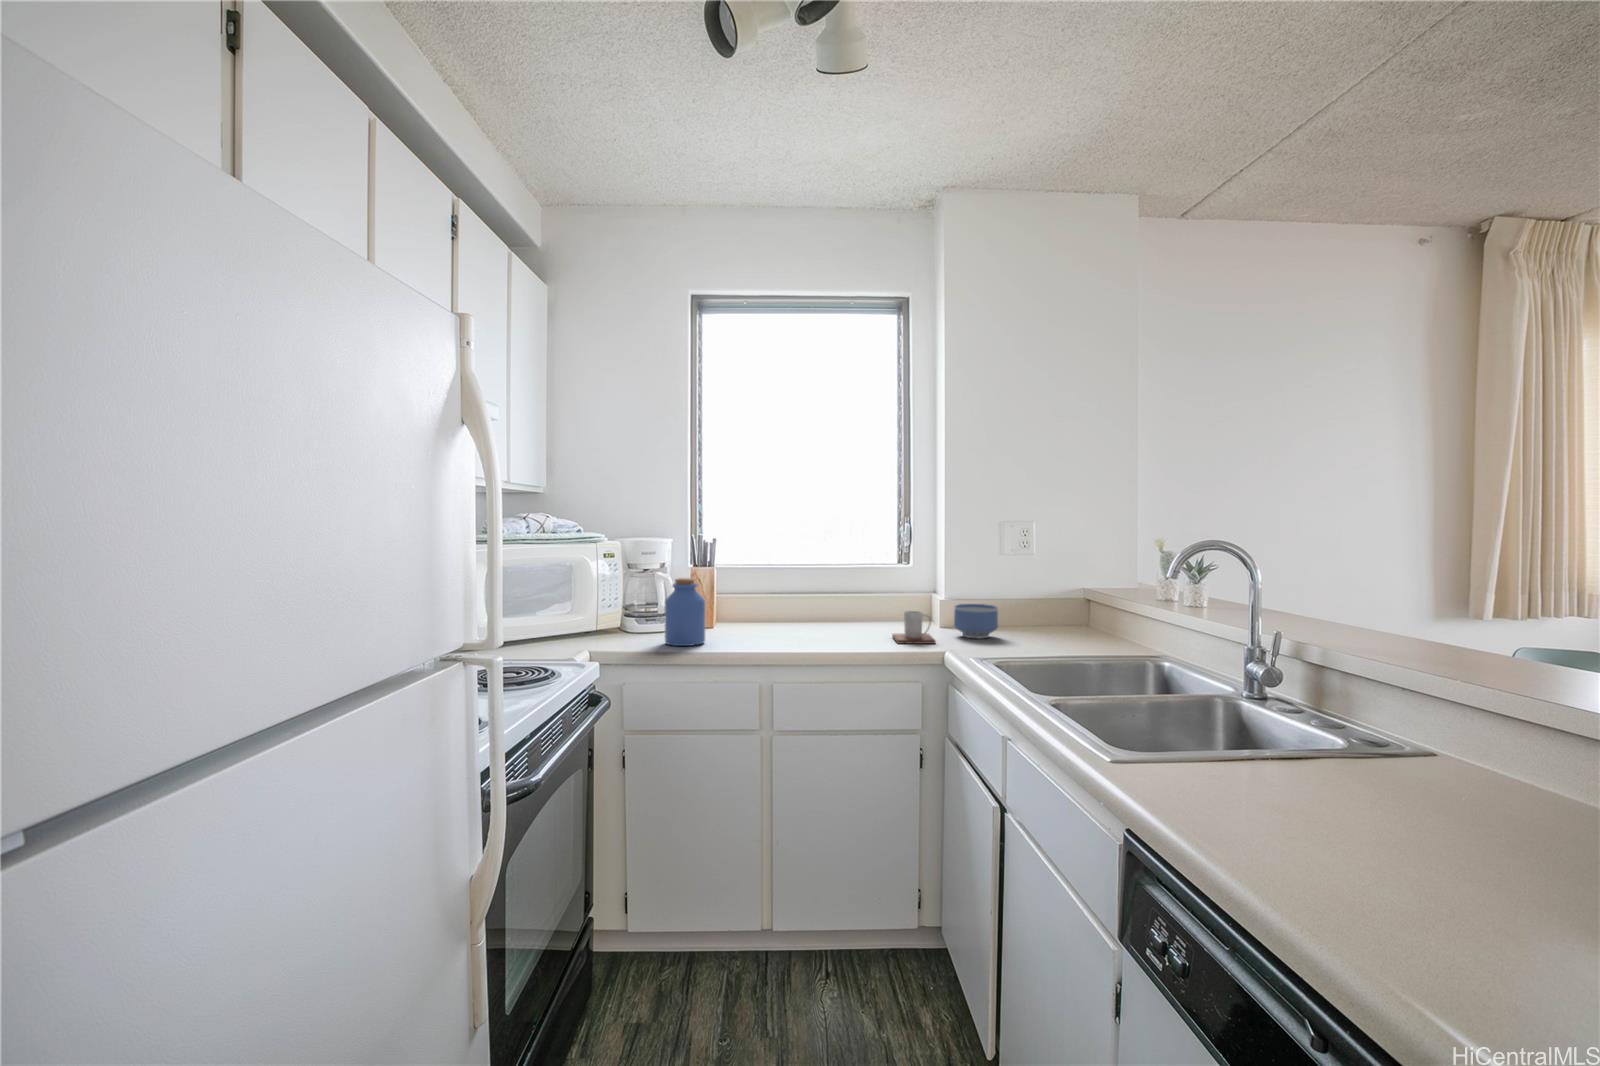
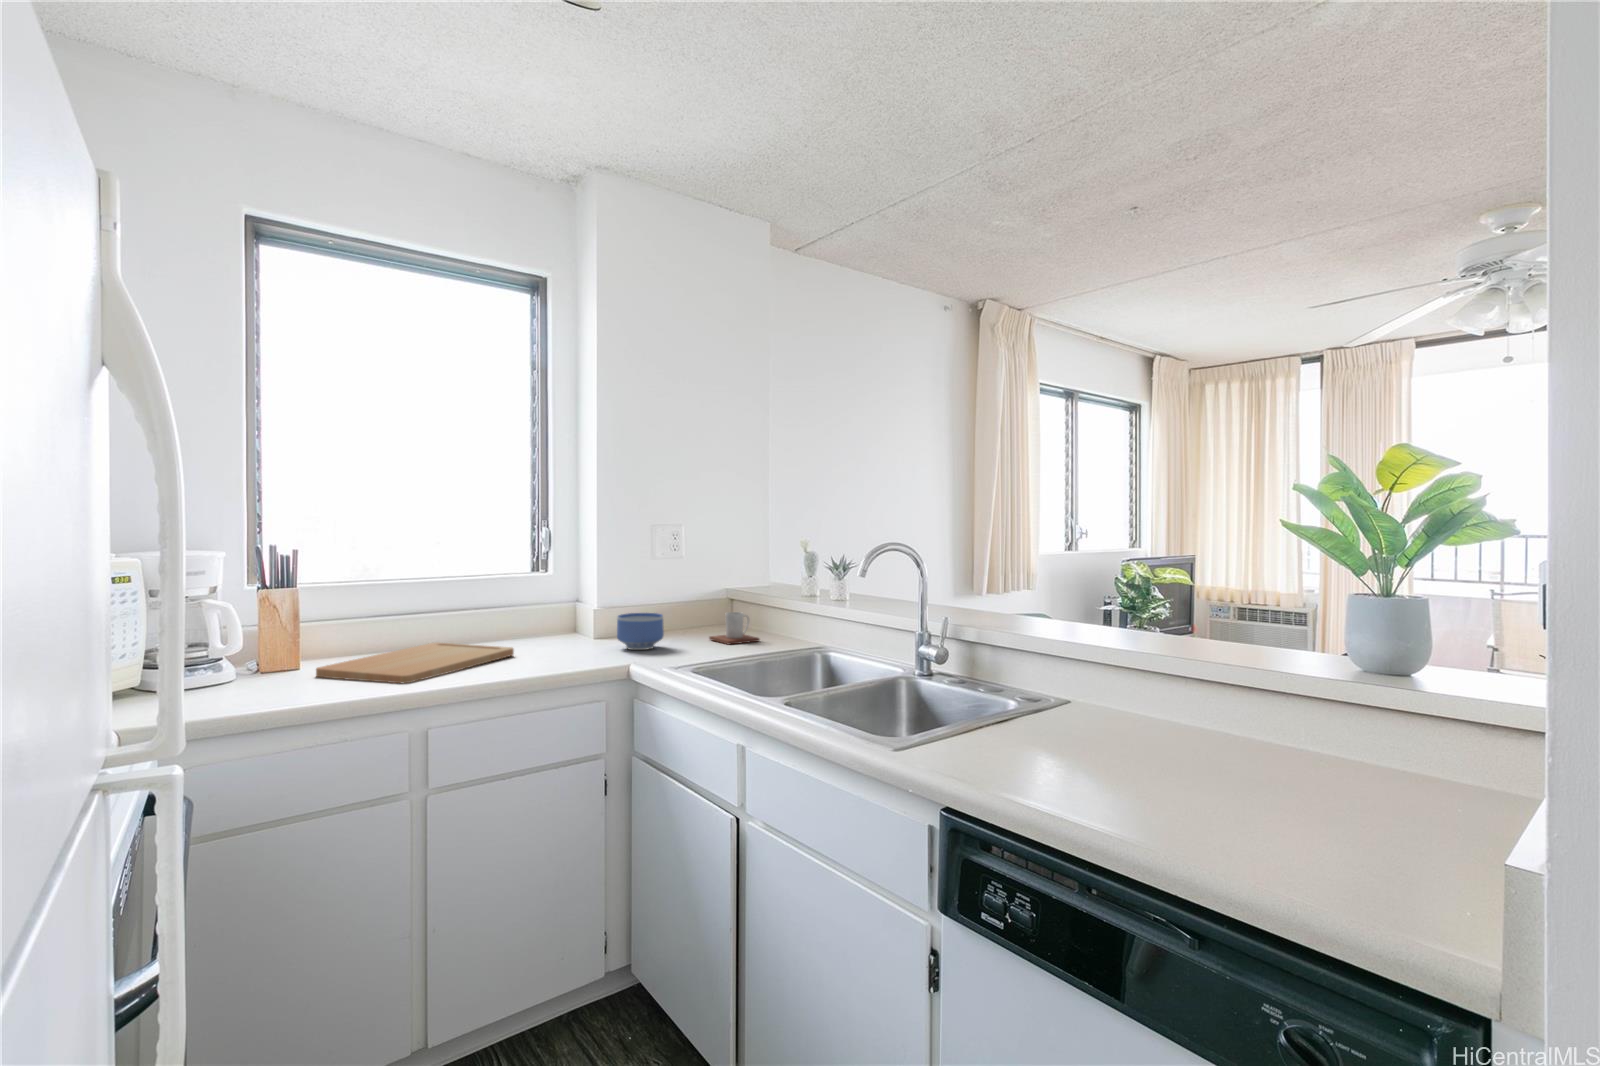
jar: present [665,578,705,646] -> none [244,605,313,702]
mug: present [892,611,936,644] -> present [709,612,760,645]
cutting board: none [723,616,866,645] -> present [316,643,514,683]

